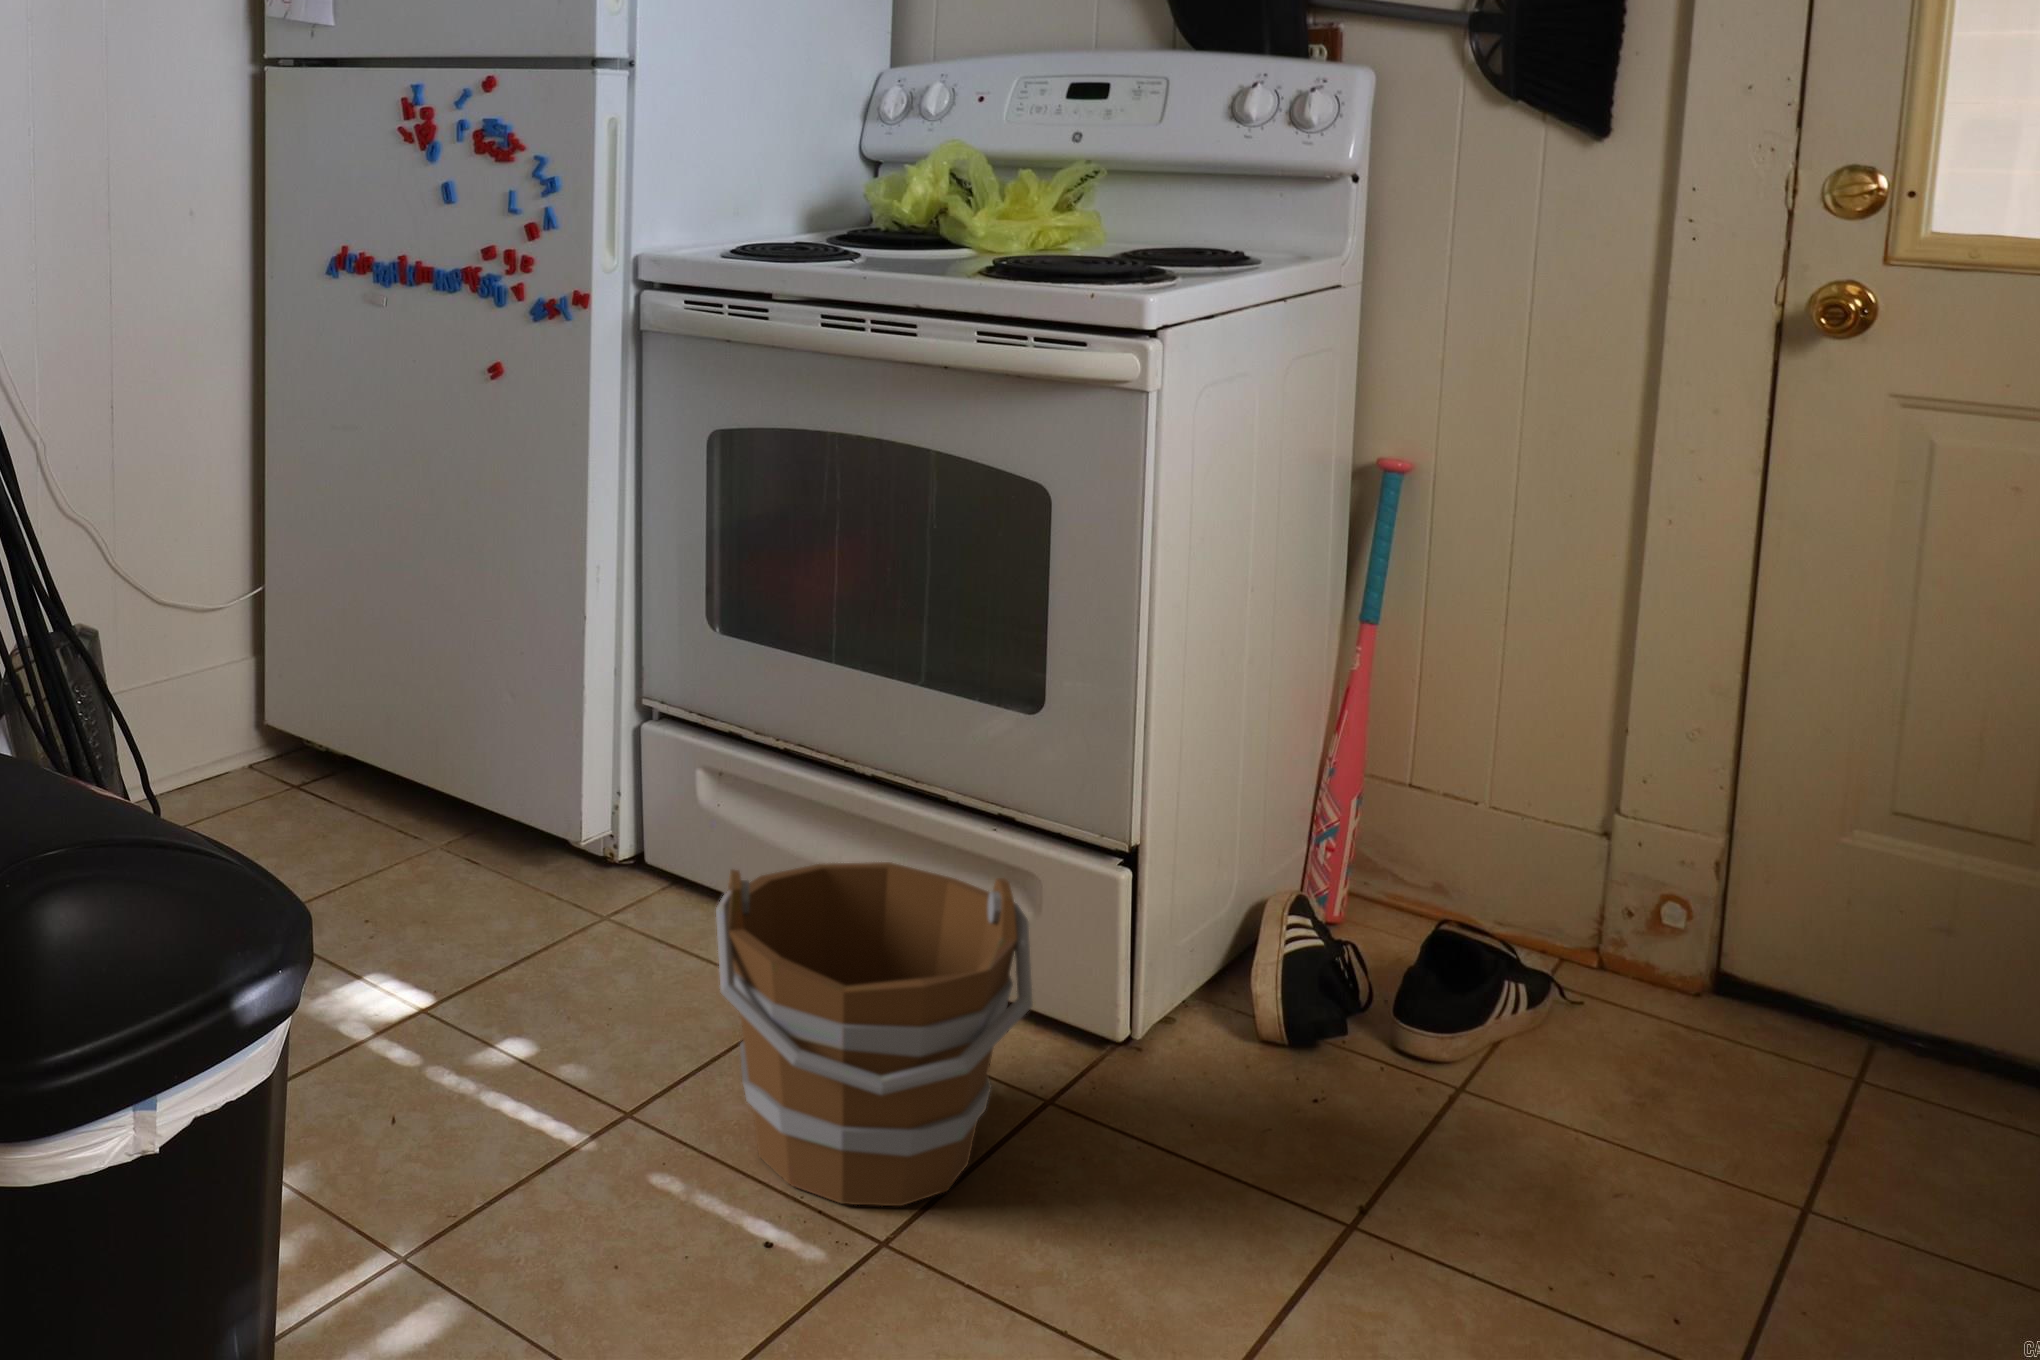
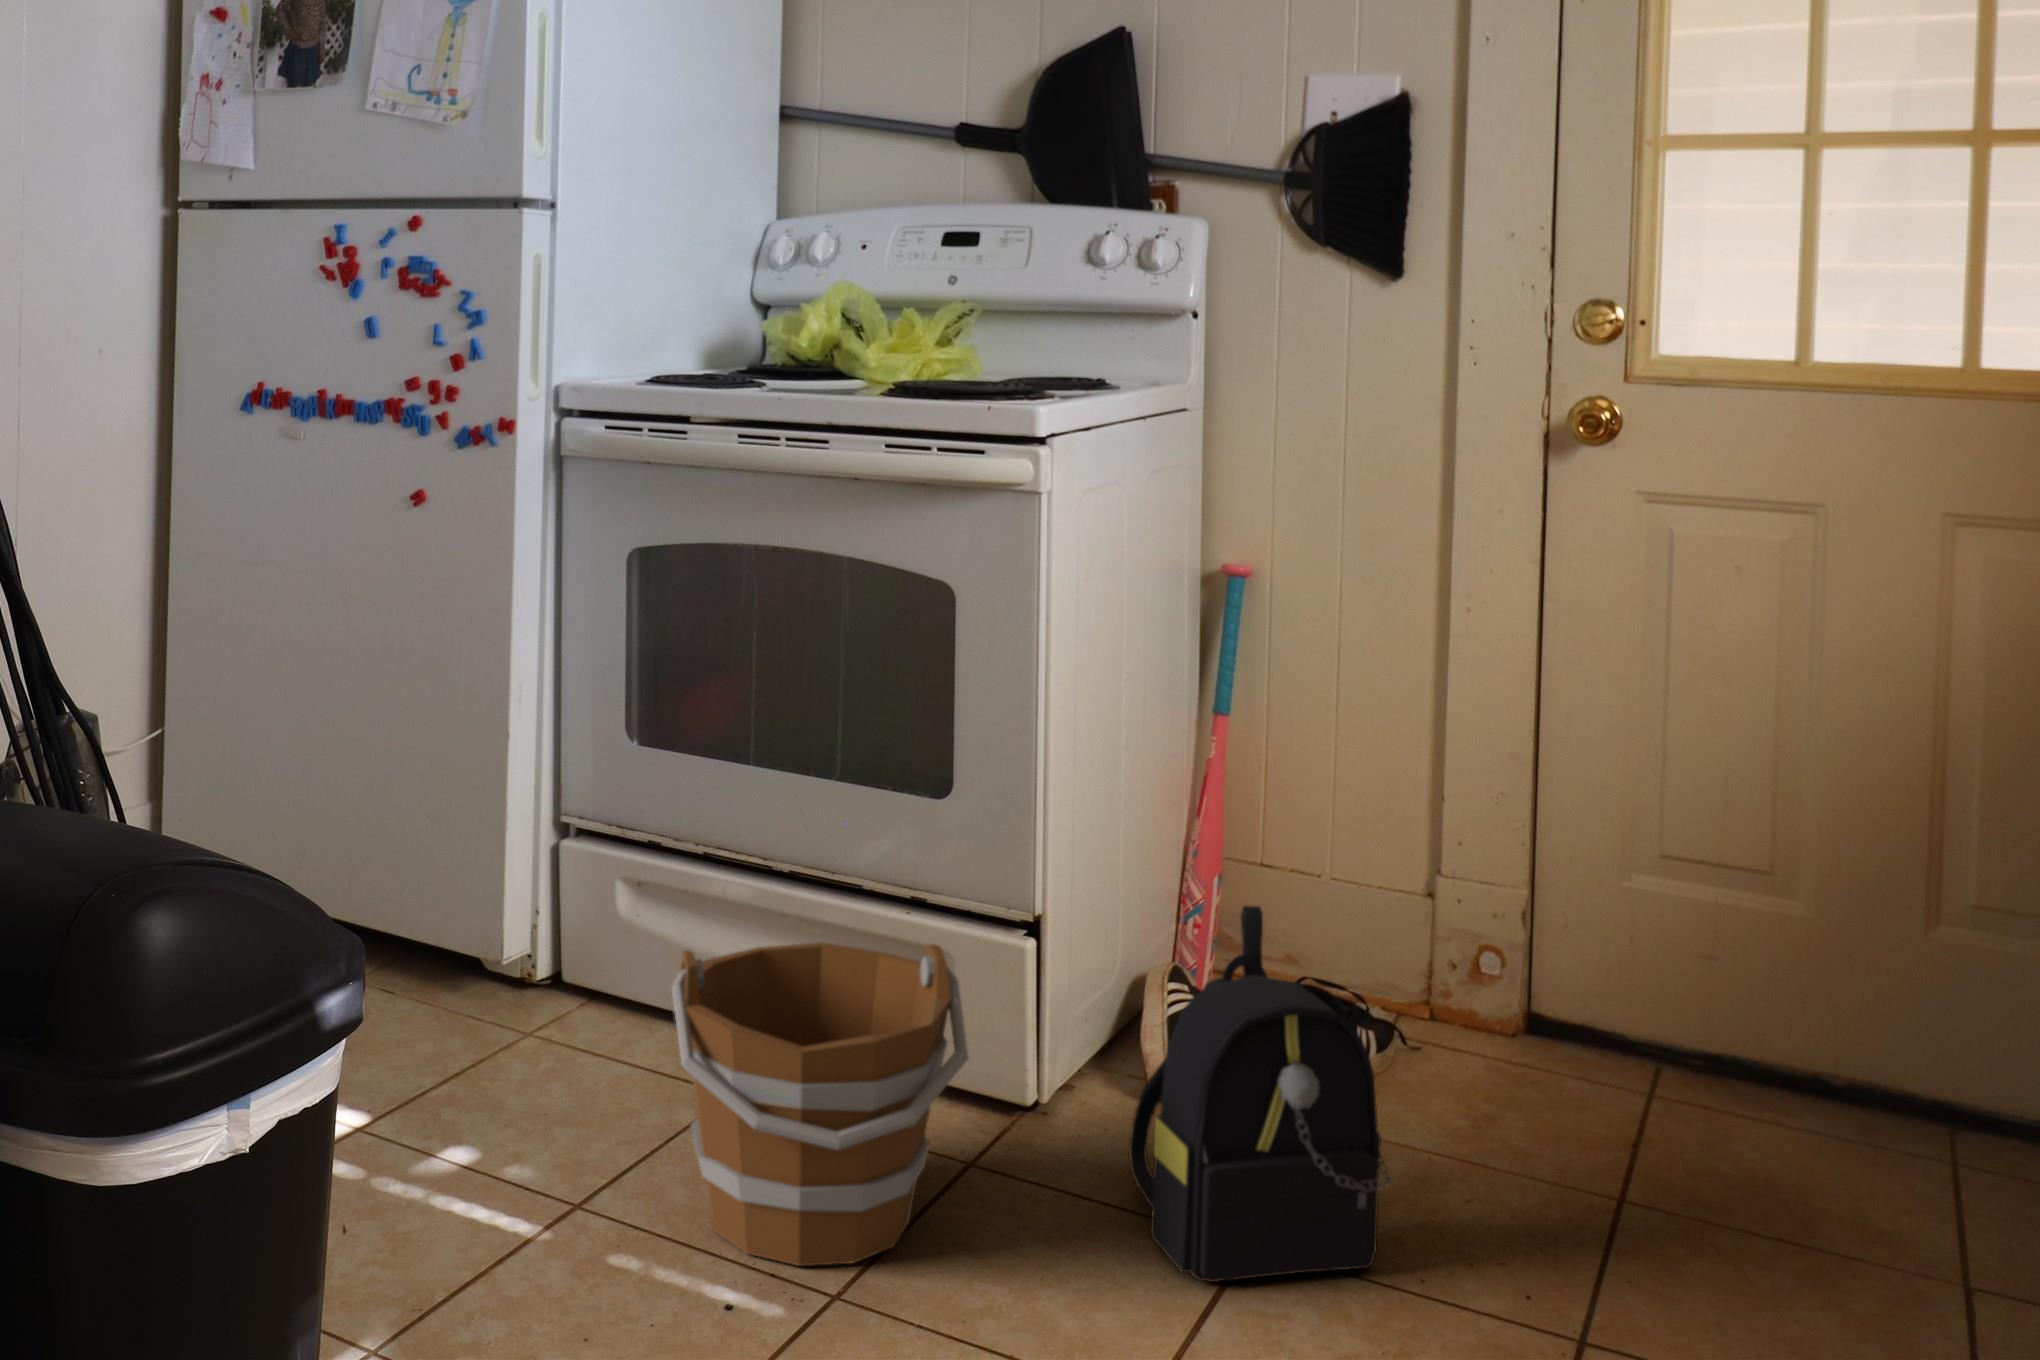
backpack: none [1221,859,1516,1266] -> present [1129,906,1392,1282]

